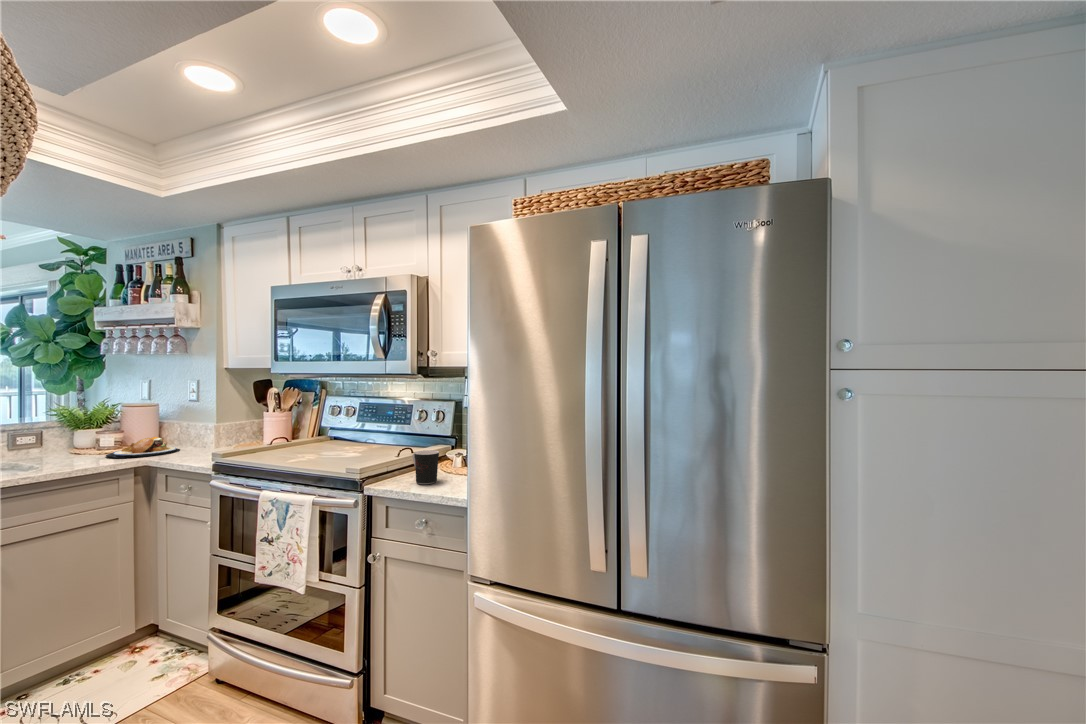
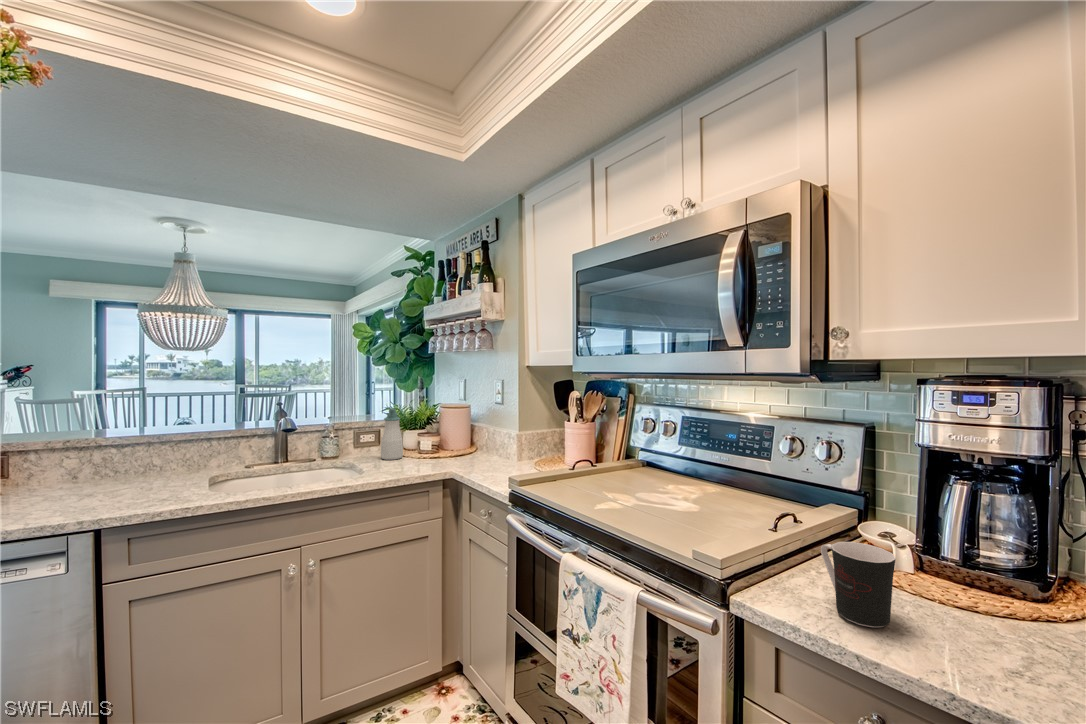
soap bottle: none [43,410,74,460] -> present [381,409,403,460]
plate: present [106,437,180,458] -> none [424,443,486,465]

